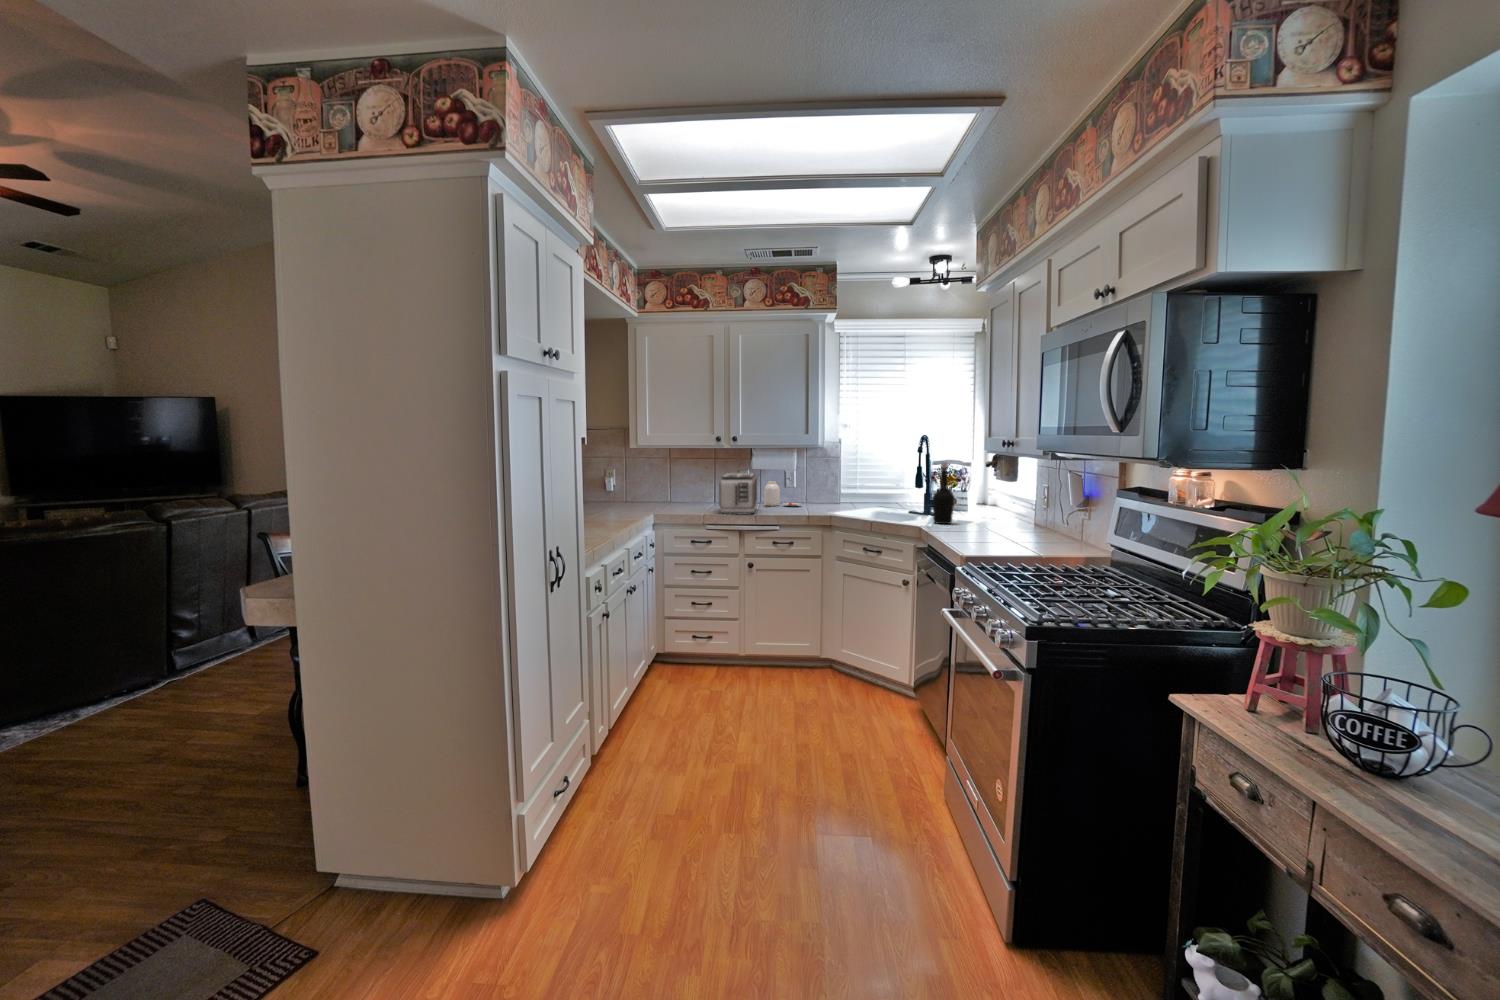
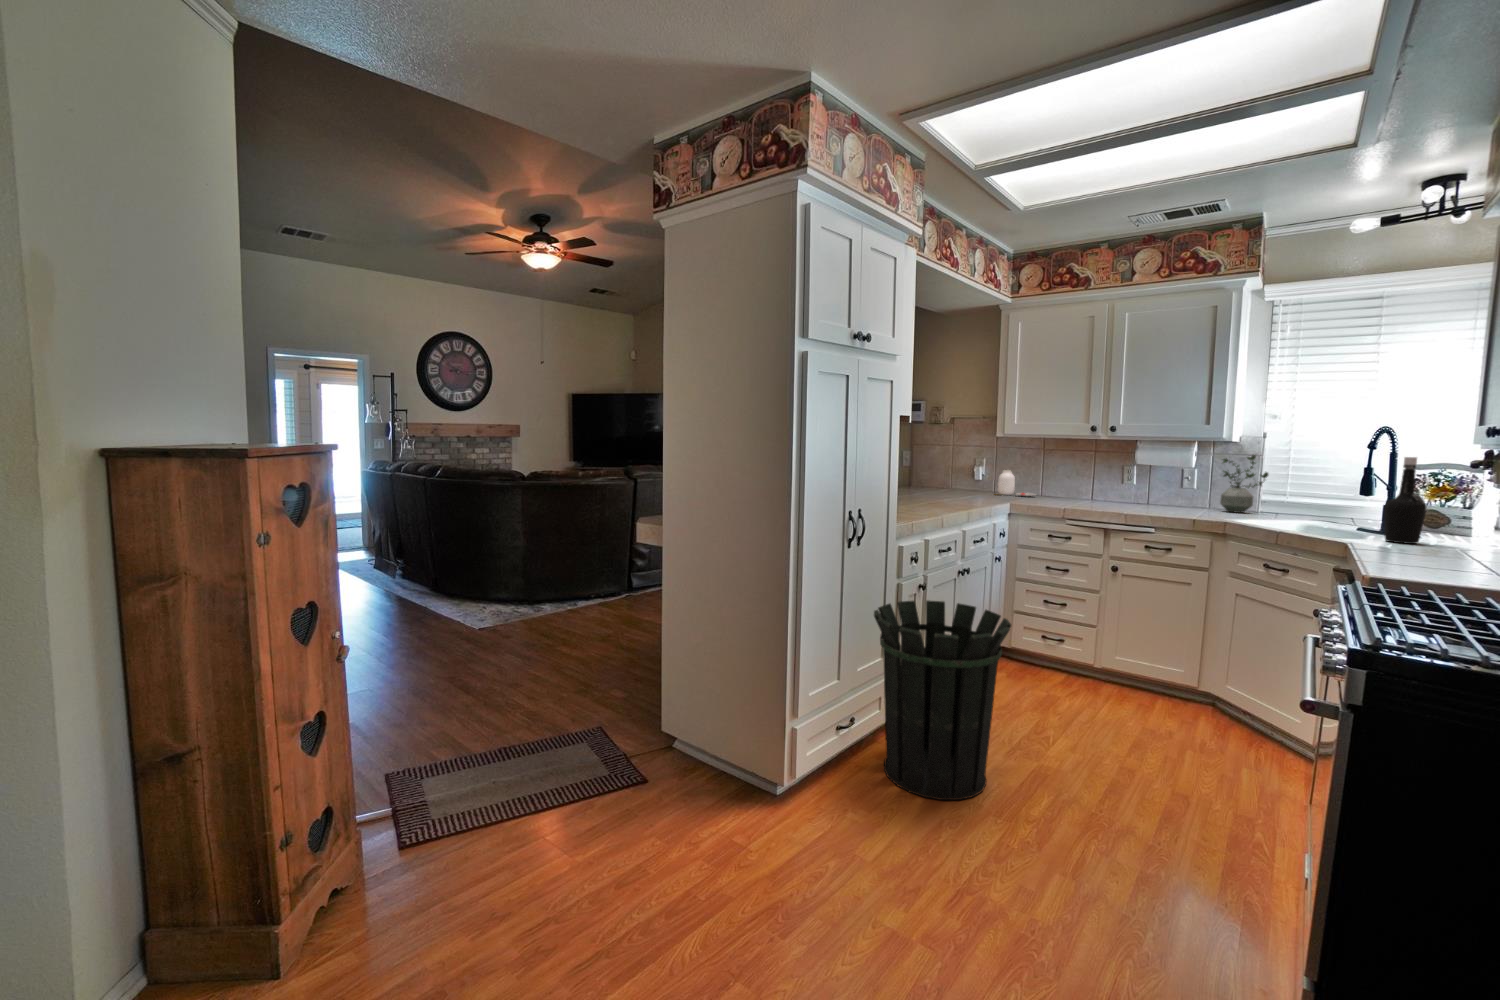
potted plant: none [813,458,844,506] -> present [1220,455,1268,513]
toaster: present [719,473,757,515] -> none [1075,467,1133,511]
jar: present [763,481,802,507] -> present [998,470,1033,496]
waste bin: none [584,625,721,832] -> present [874,600,1011,800]

